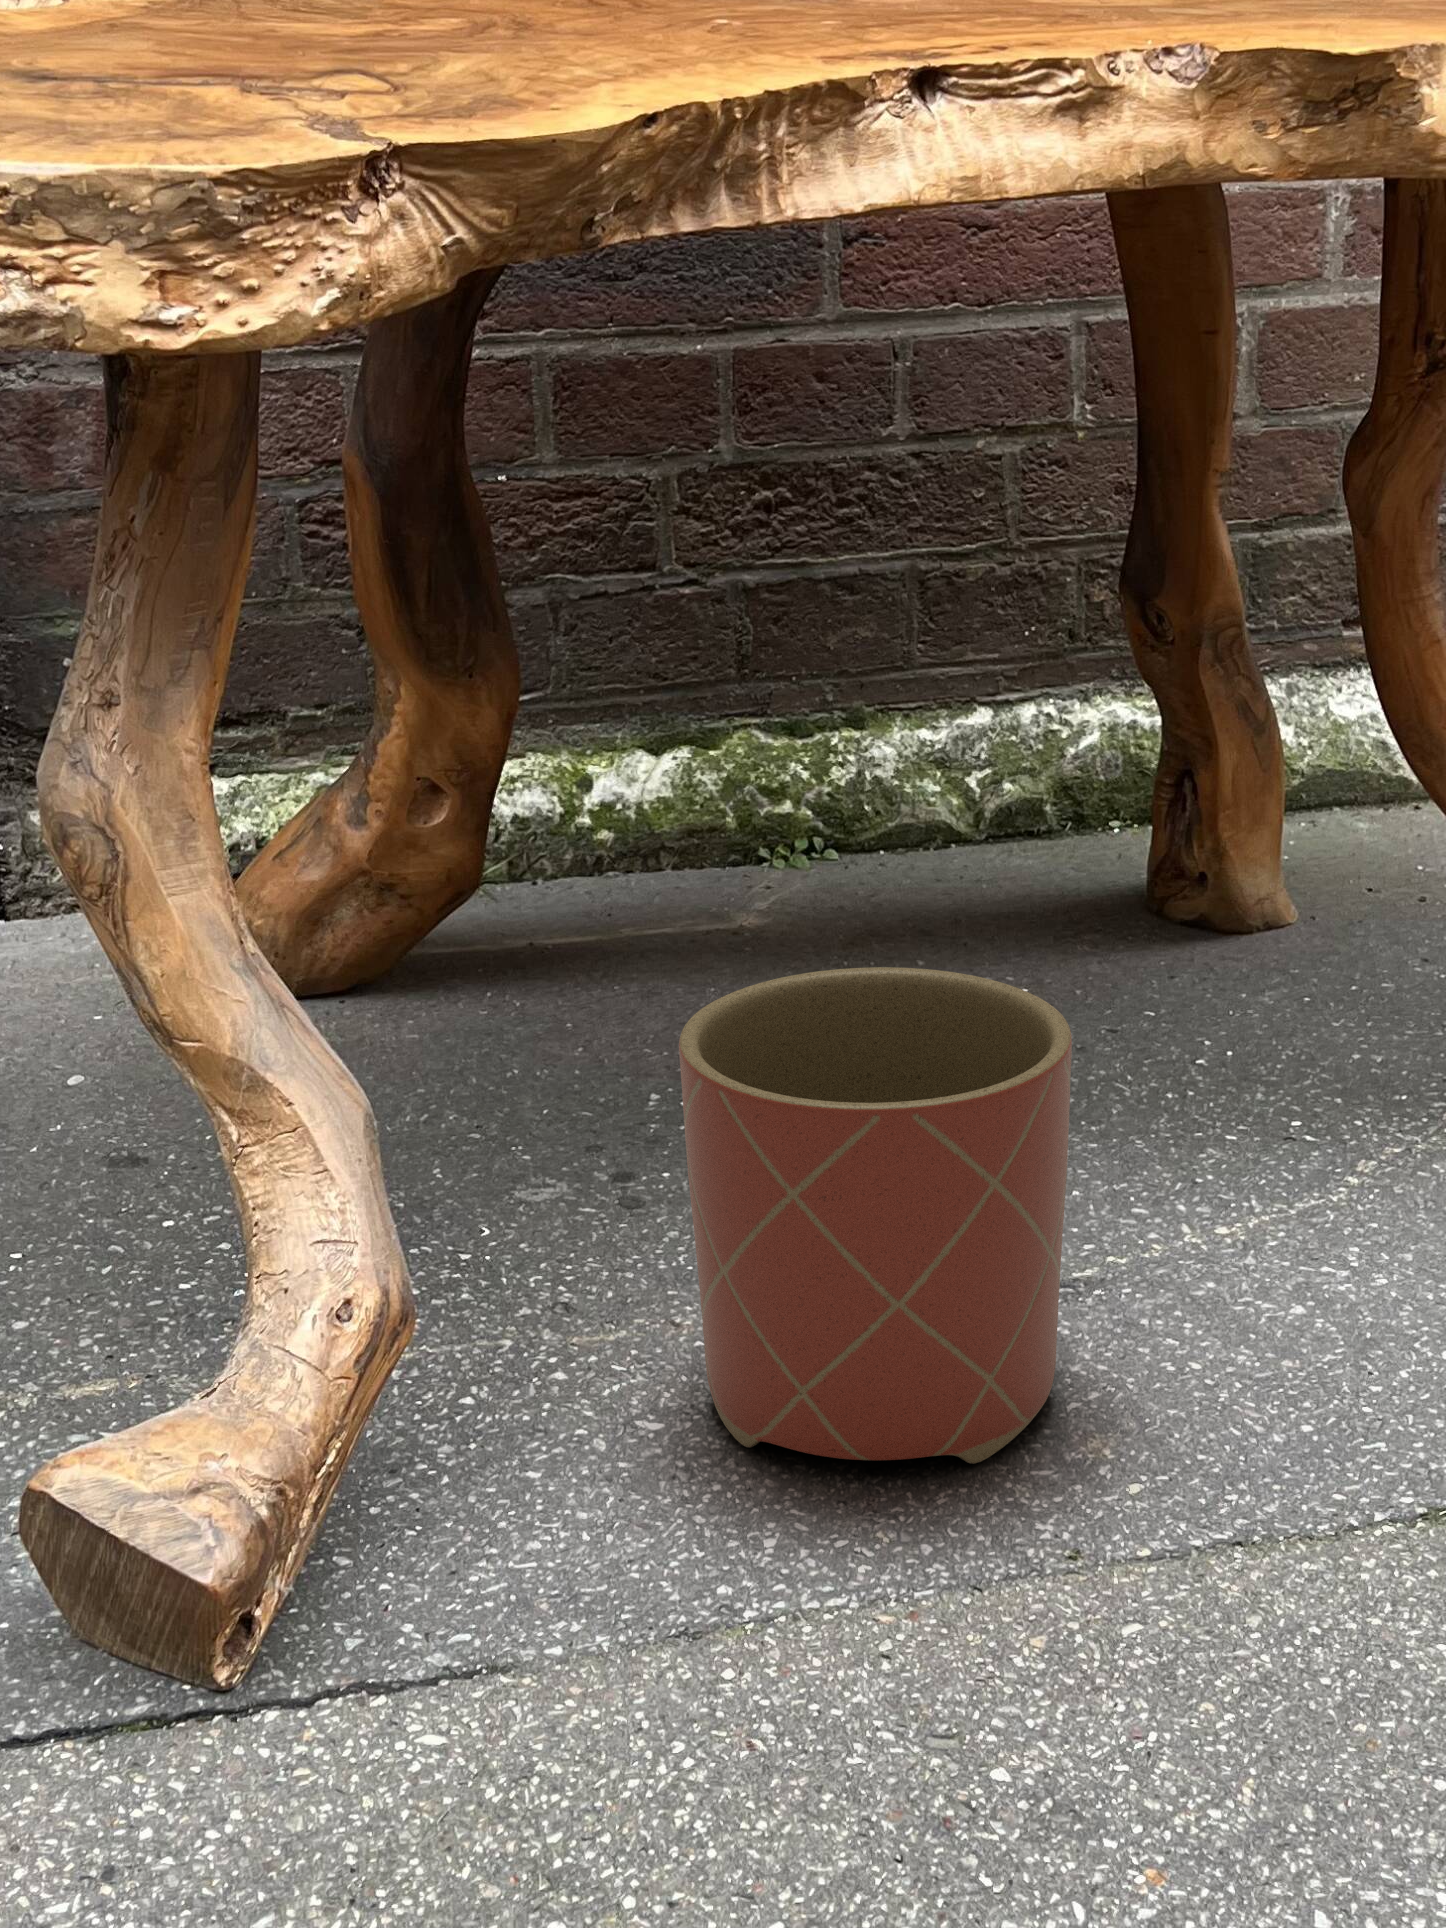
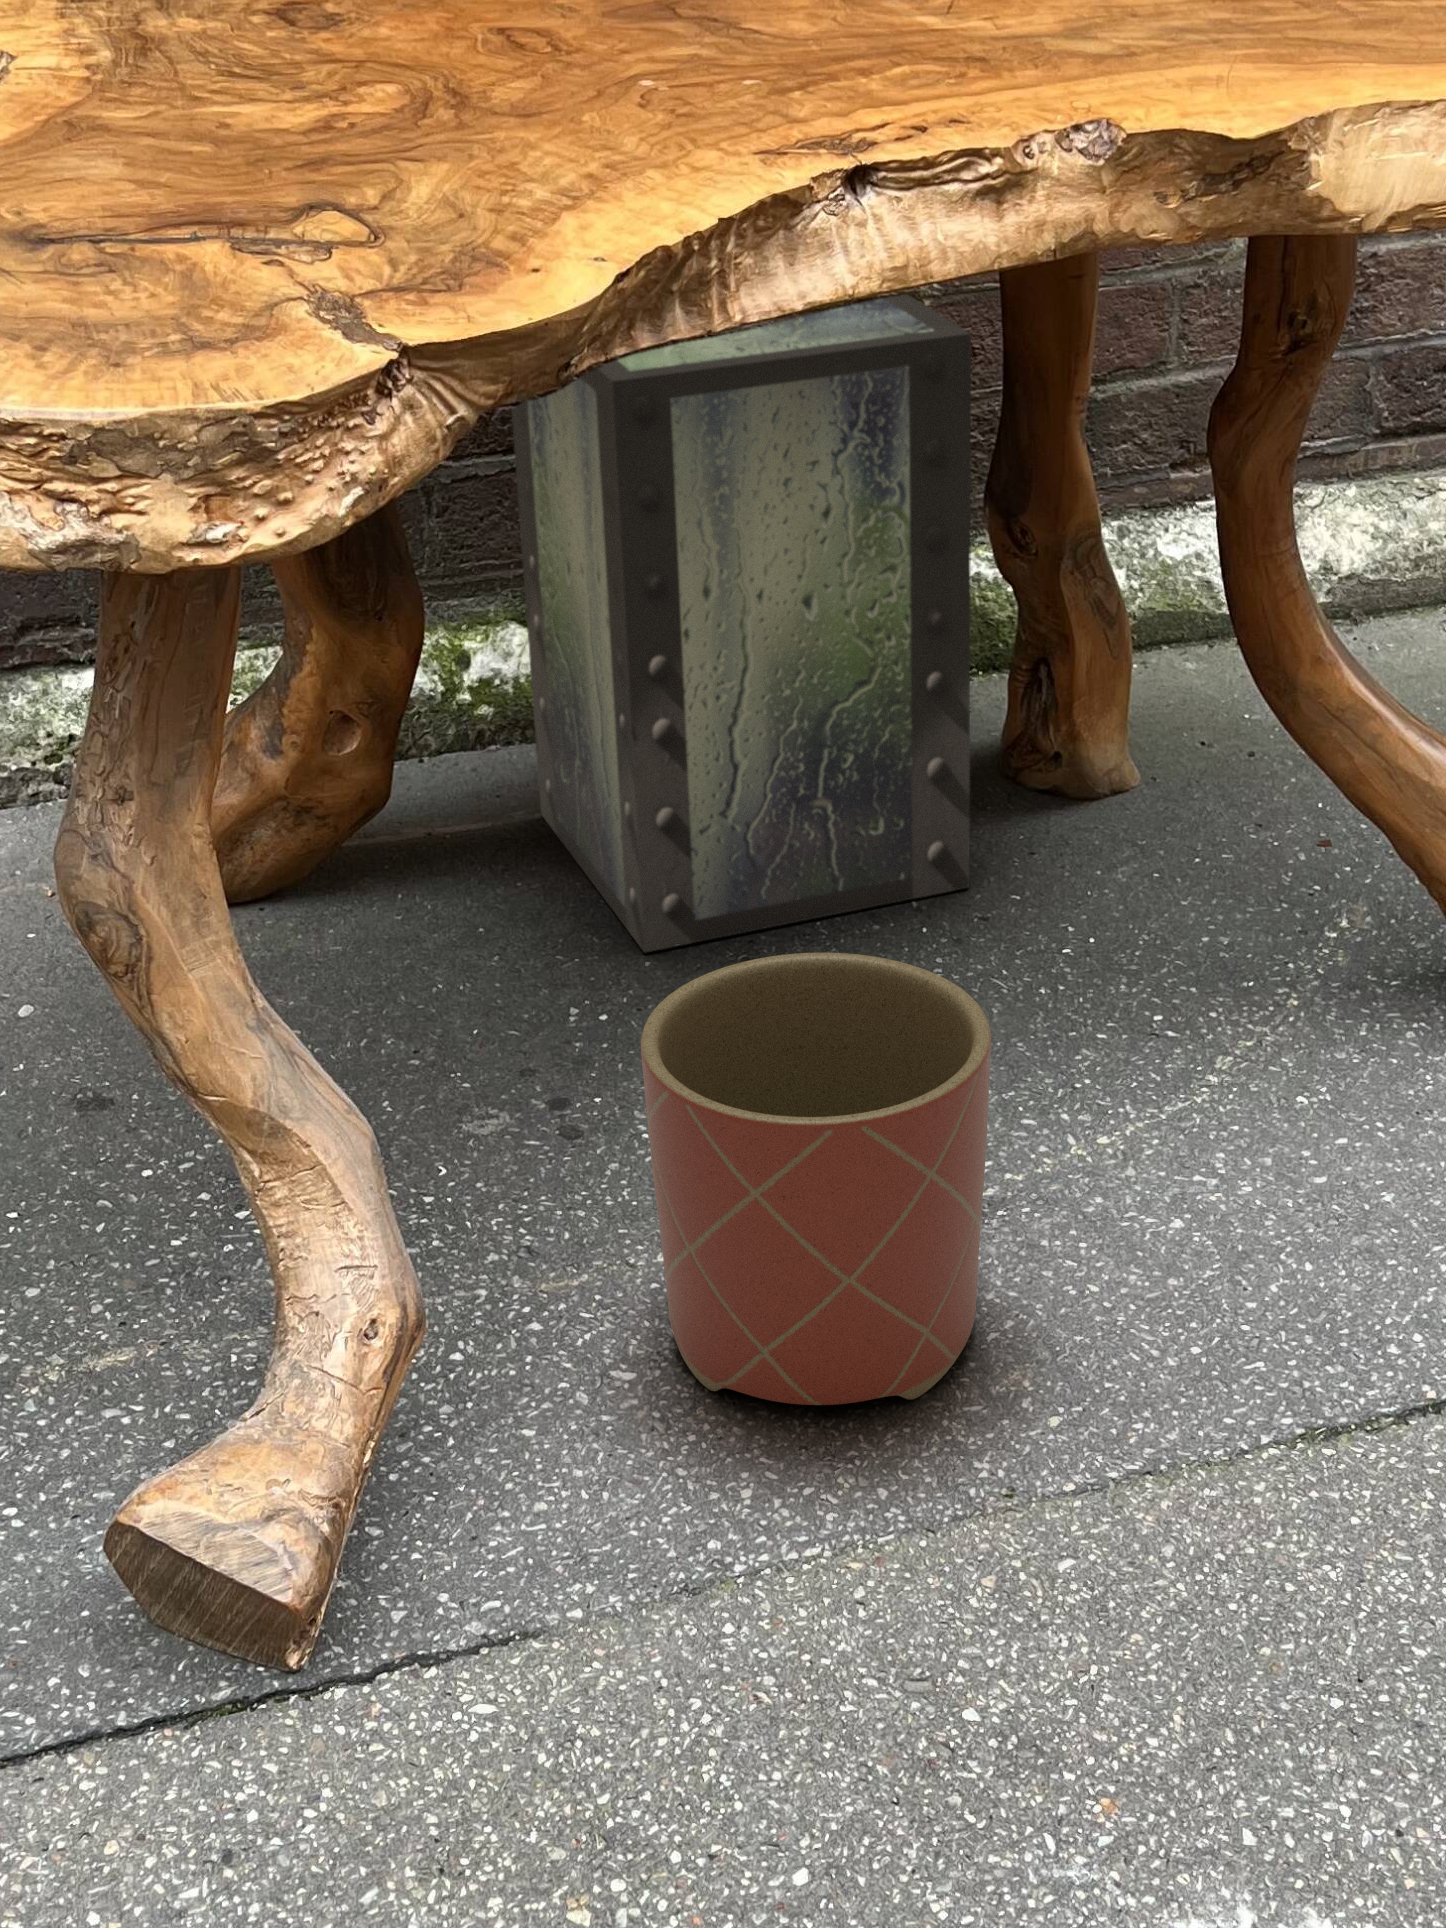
storage box: none [622,336,1104,1051] -> present [512,294,971,952]

